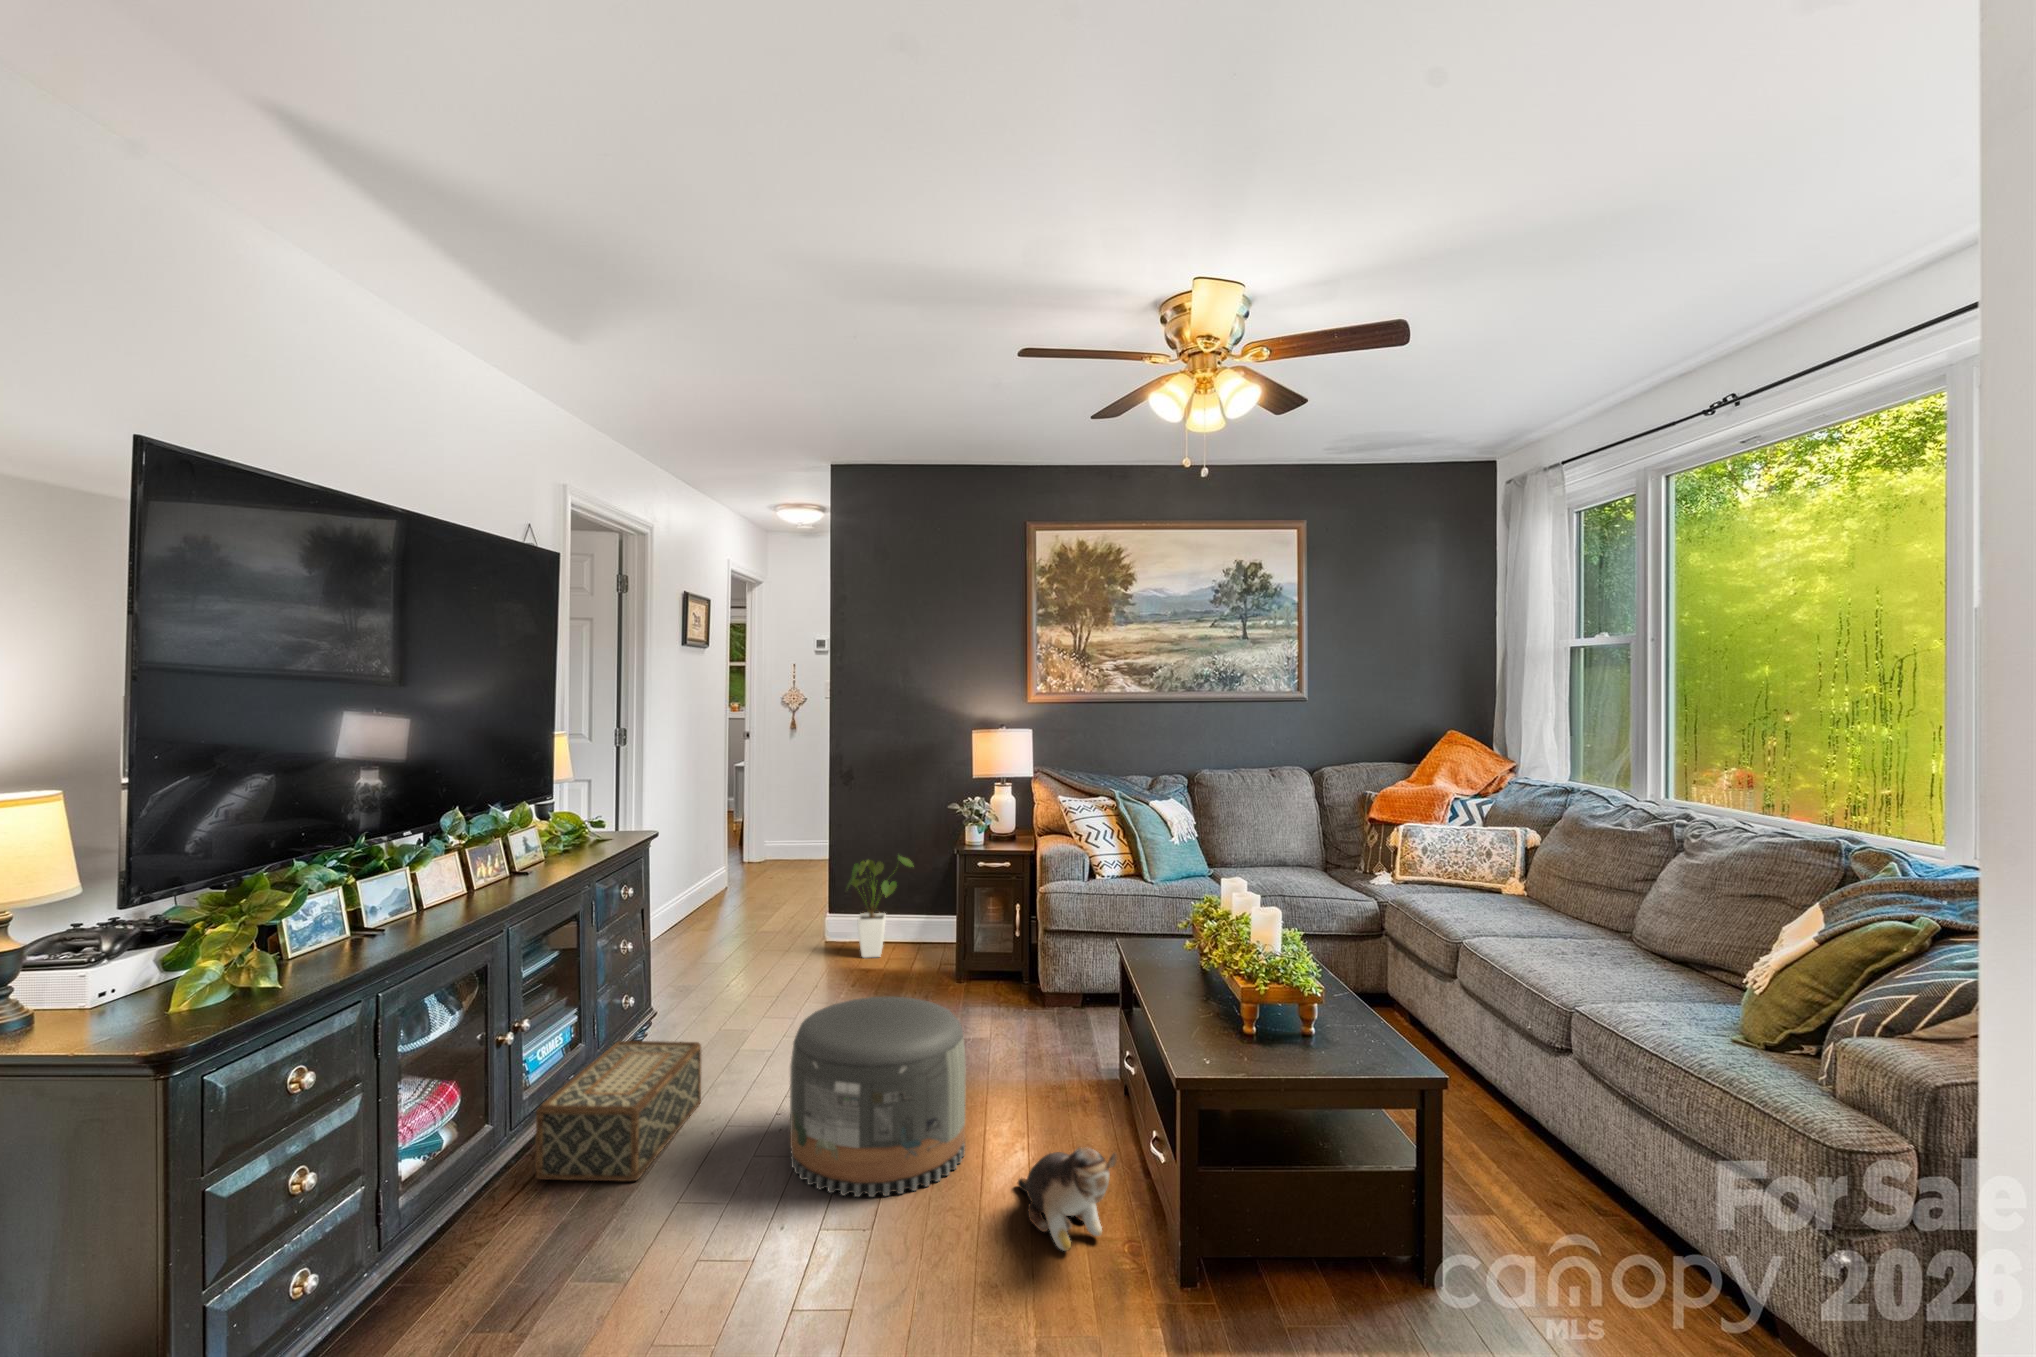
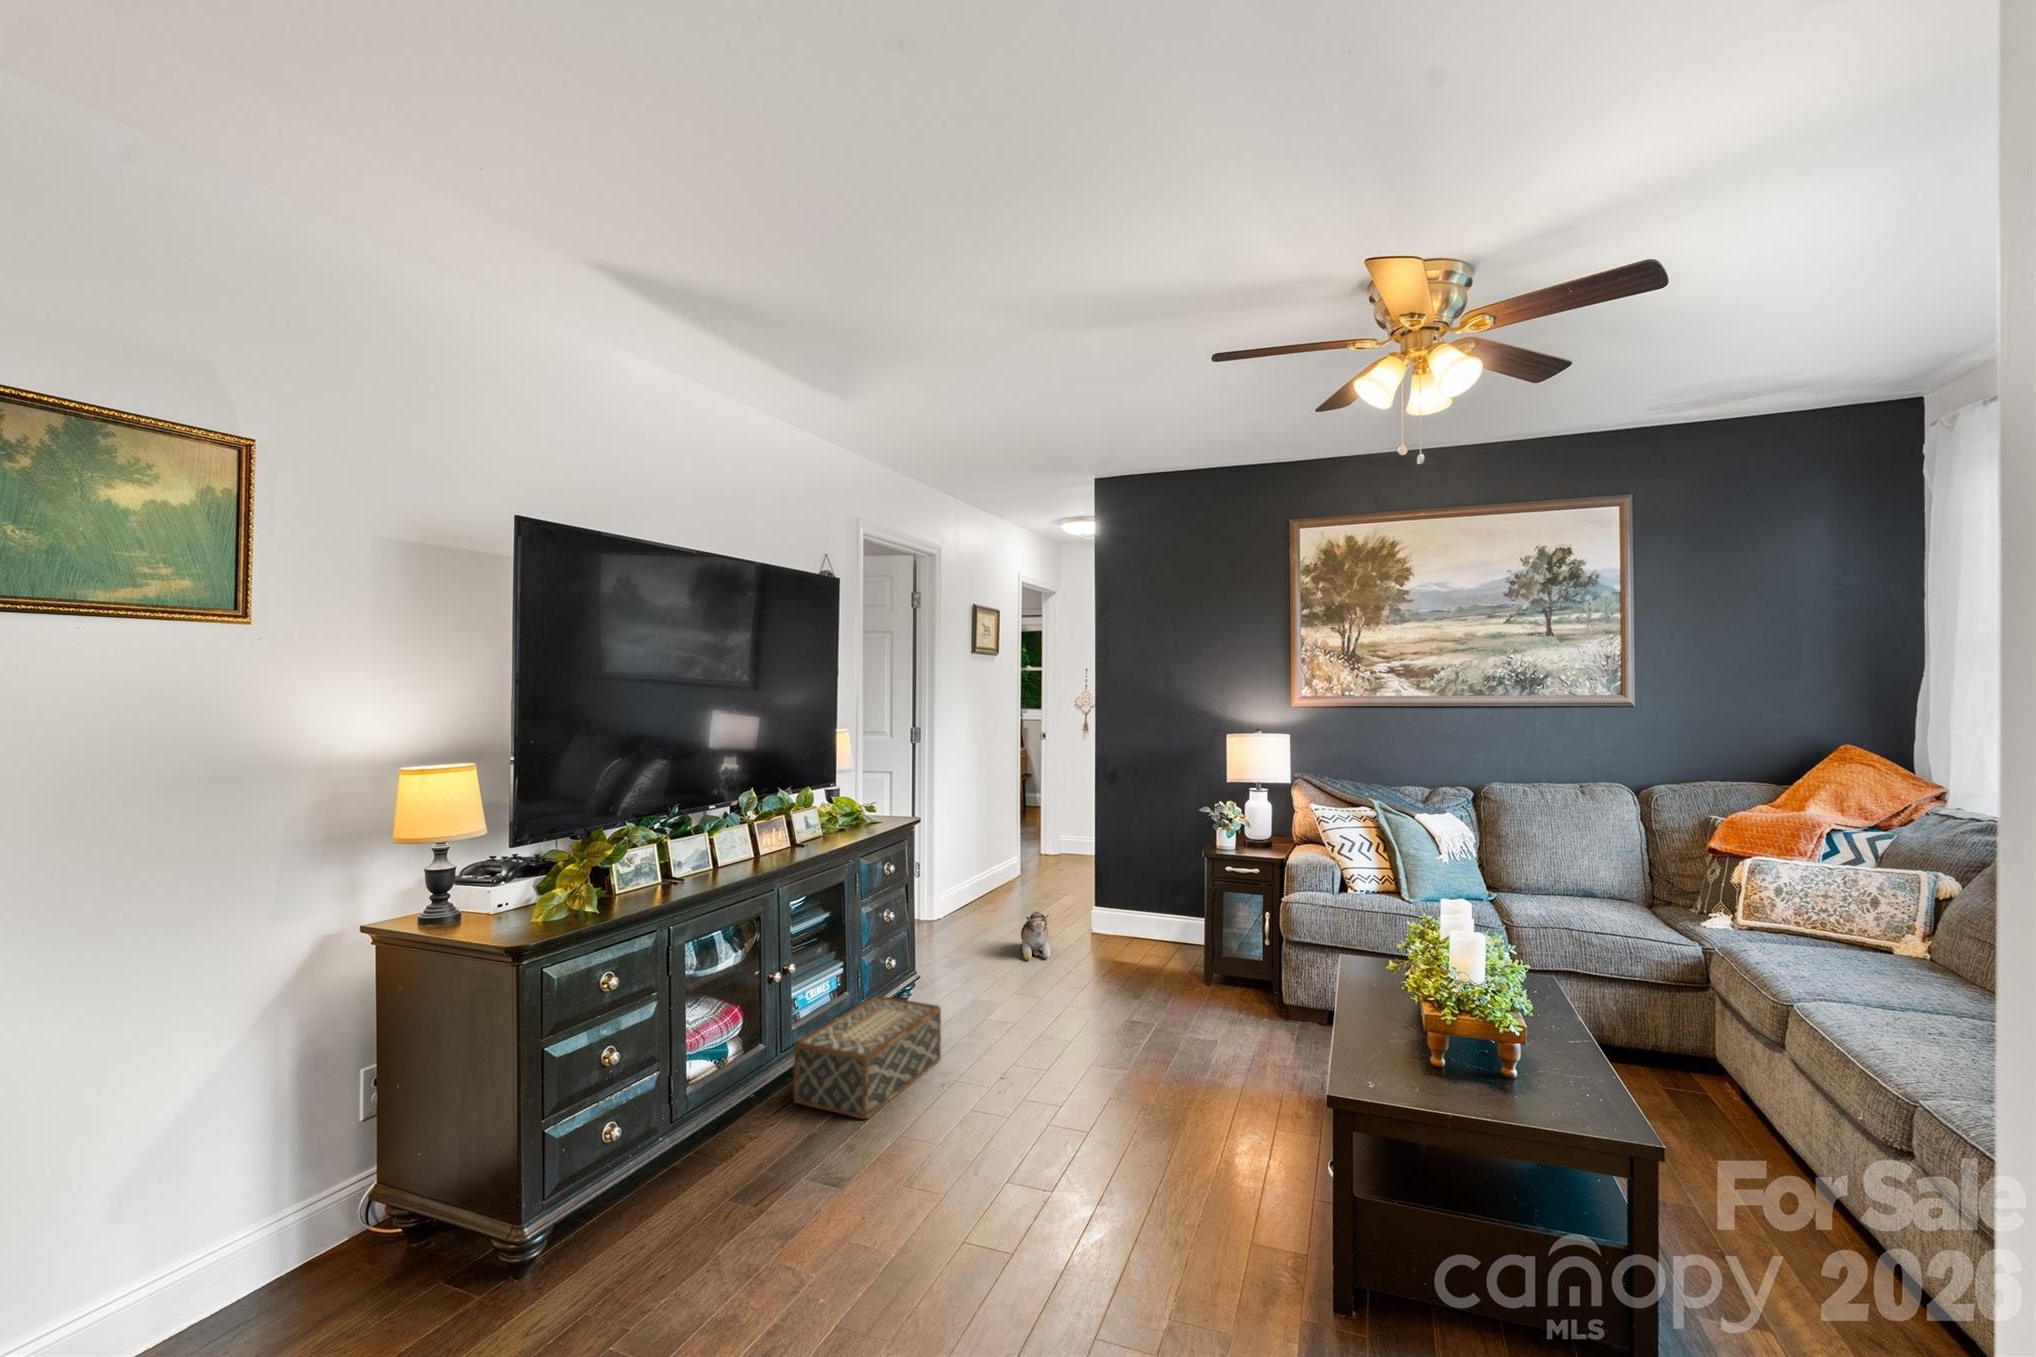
house plant: present [847,856,913,958] -> none [1111,849,1180,946]
pouf: present [790,997,965,1197] -> none [995,986,1161,1178]
plush toy: present [1018,1147,1117,1251] -> present [1020,911,1050,960]

